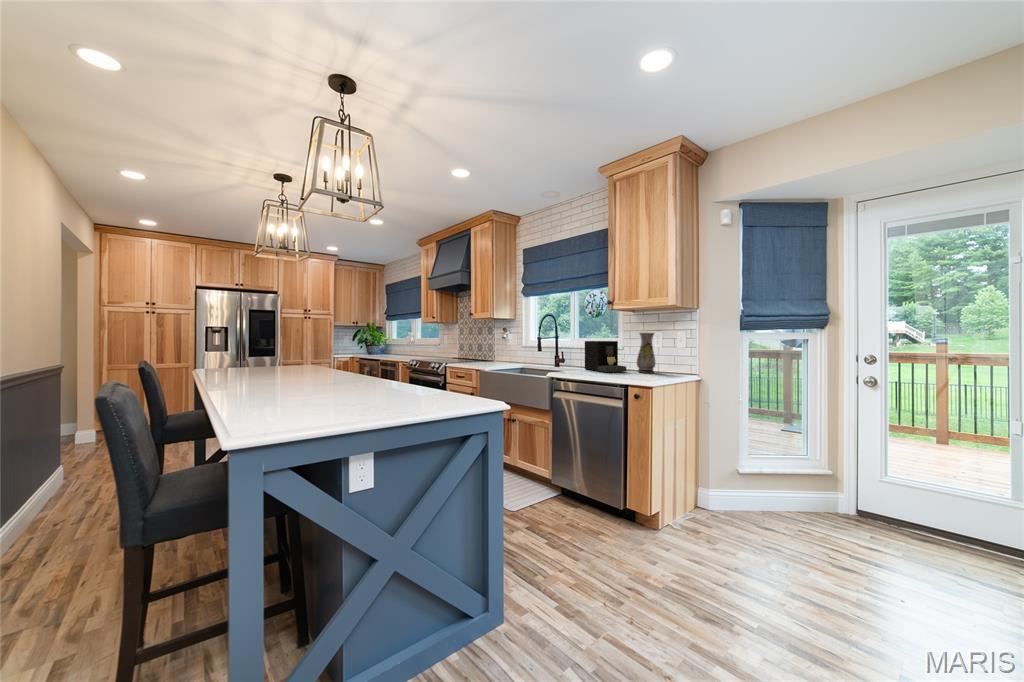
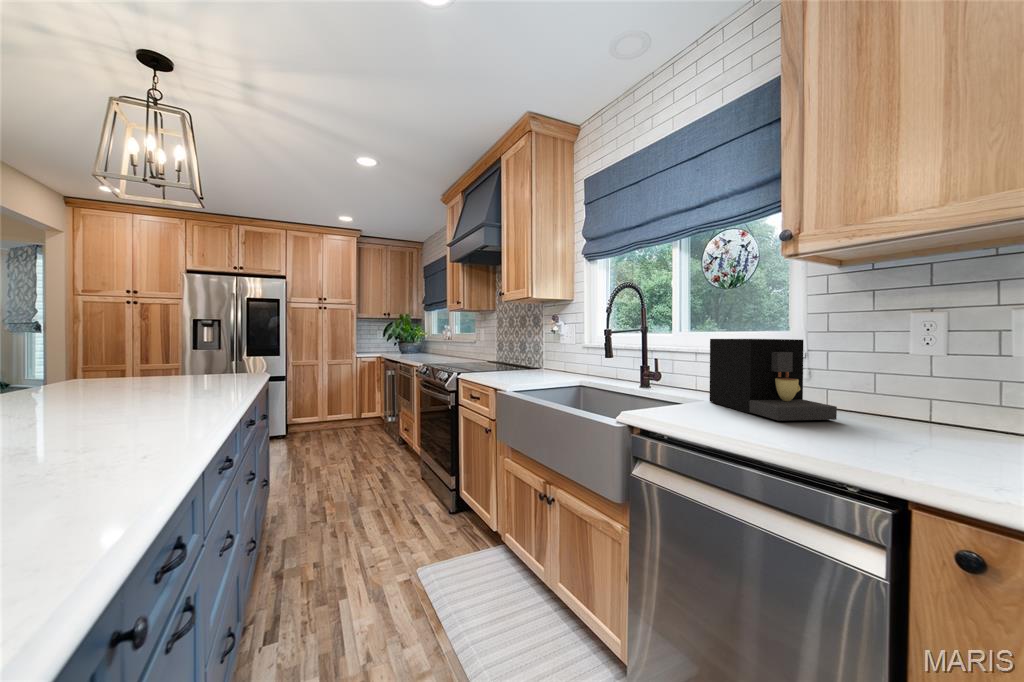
vase: present [637,333,655,373] -> none [871,316,942,432]

